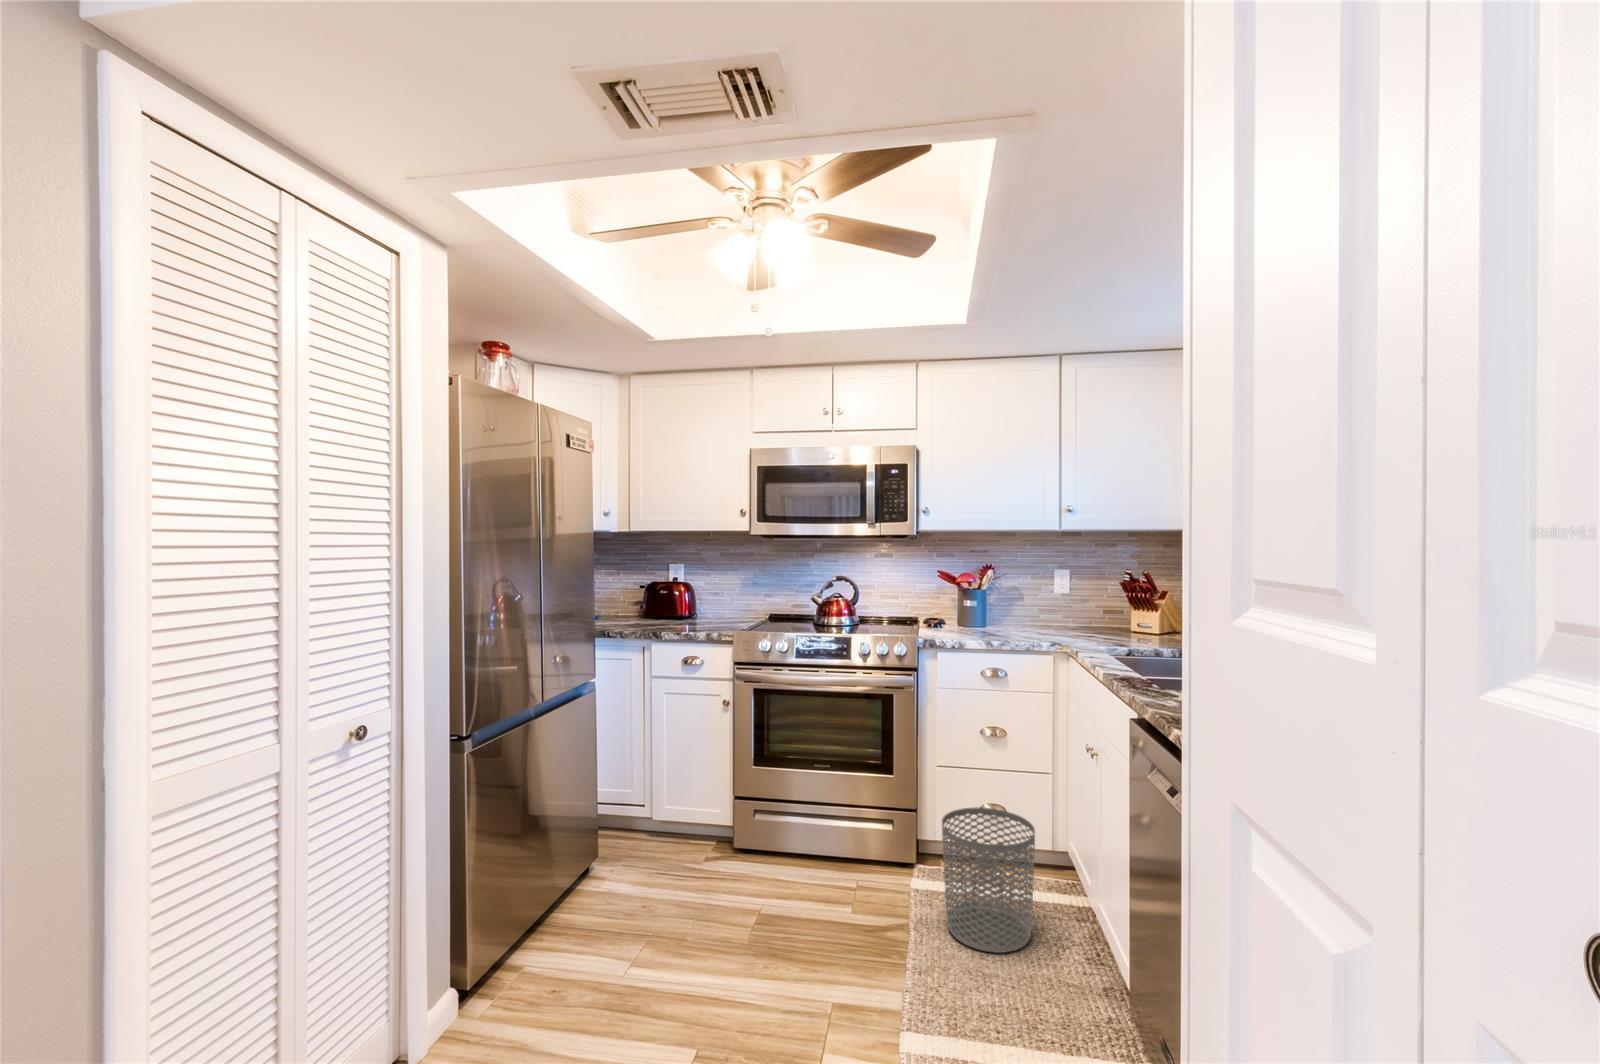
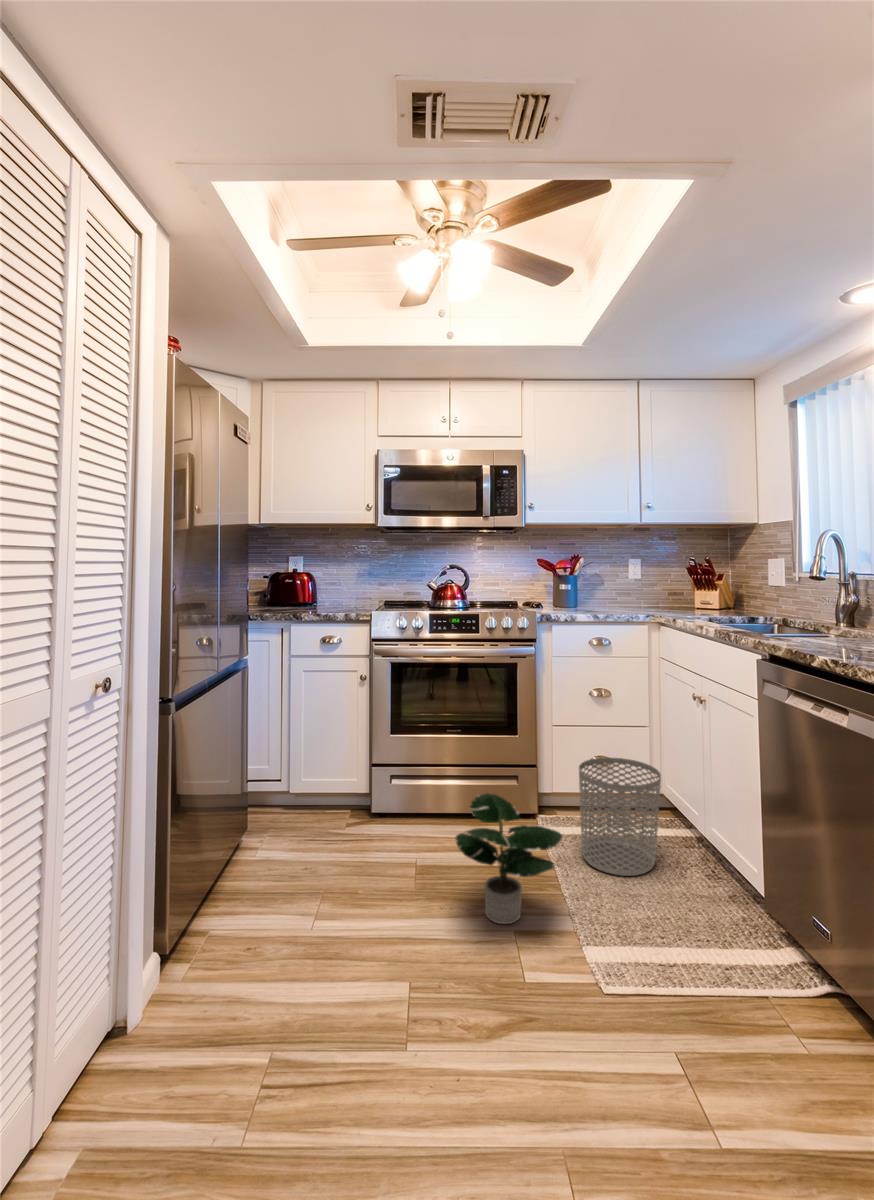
potted plant: none [779,841,894,993] -> present [455,793,562,924]

